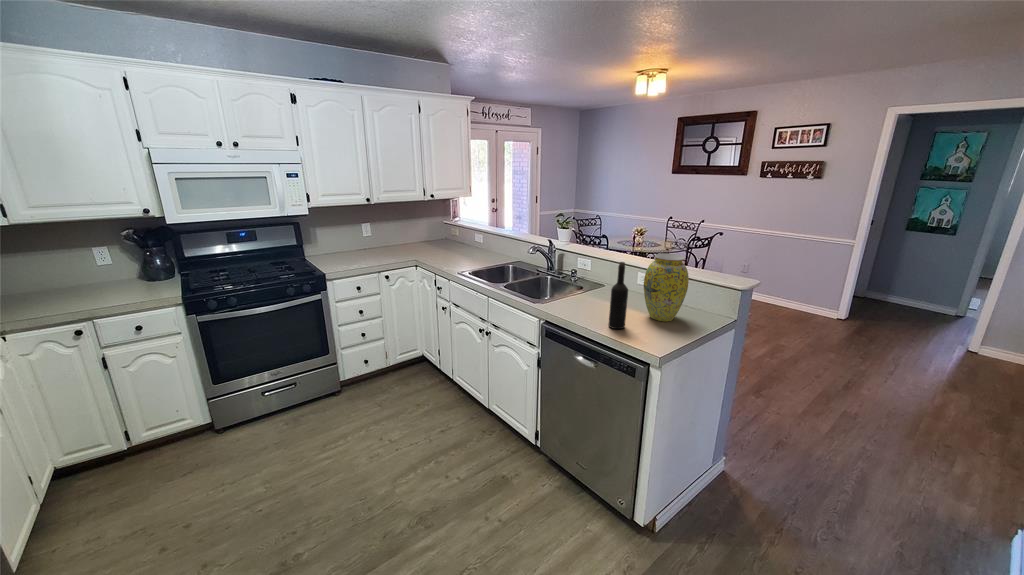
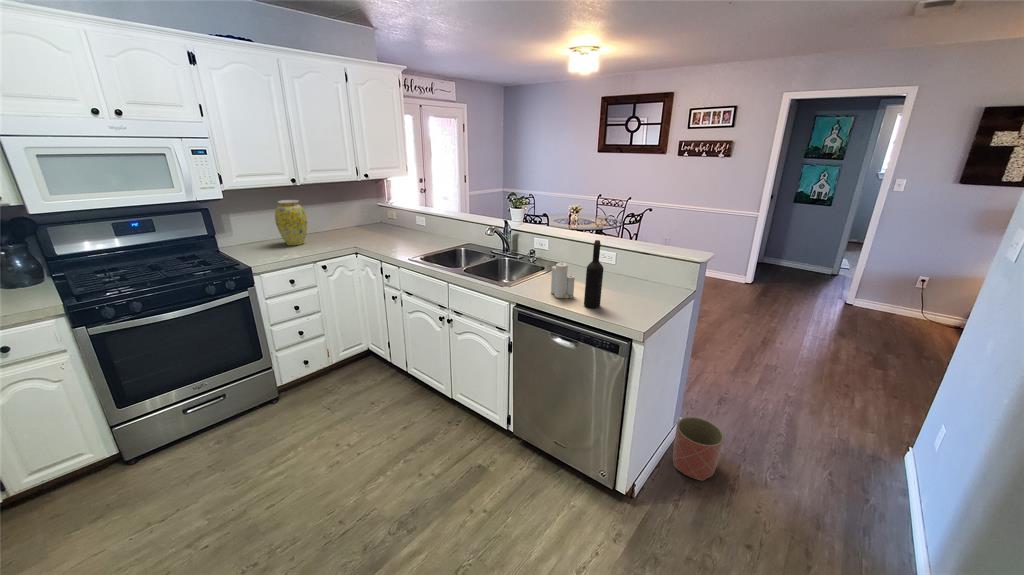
vase: present [644,253,689,322] -> present [275,200,307,245]
candle: none [580,280,603,318] -> present [551,263,575,298]
planter: none [708,455,765,527] -> present [673,416,725,481]

